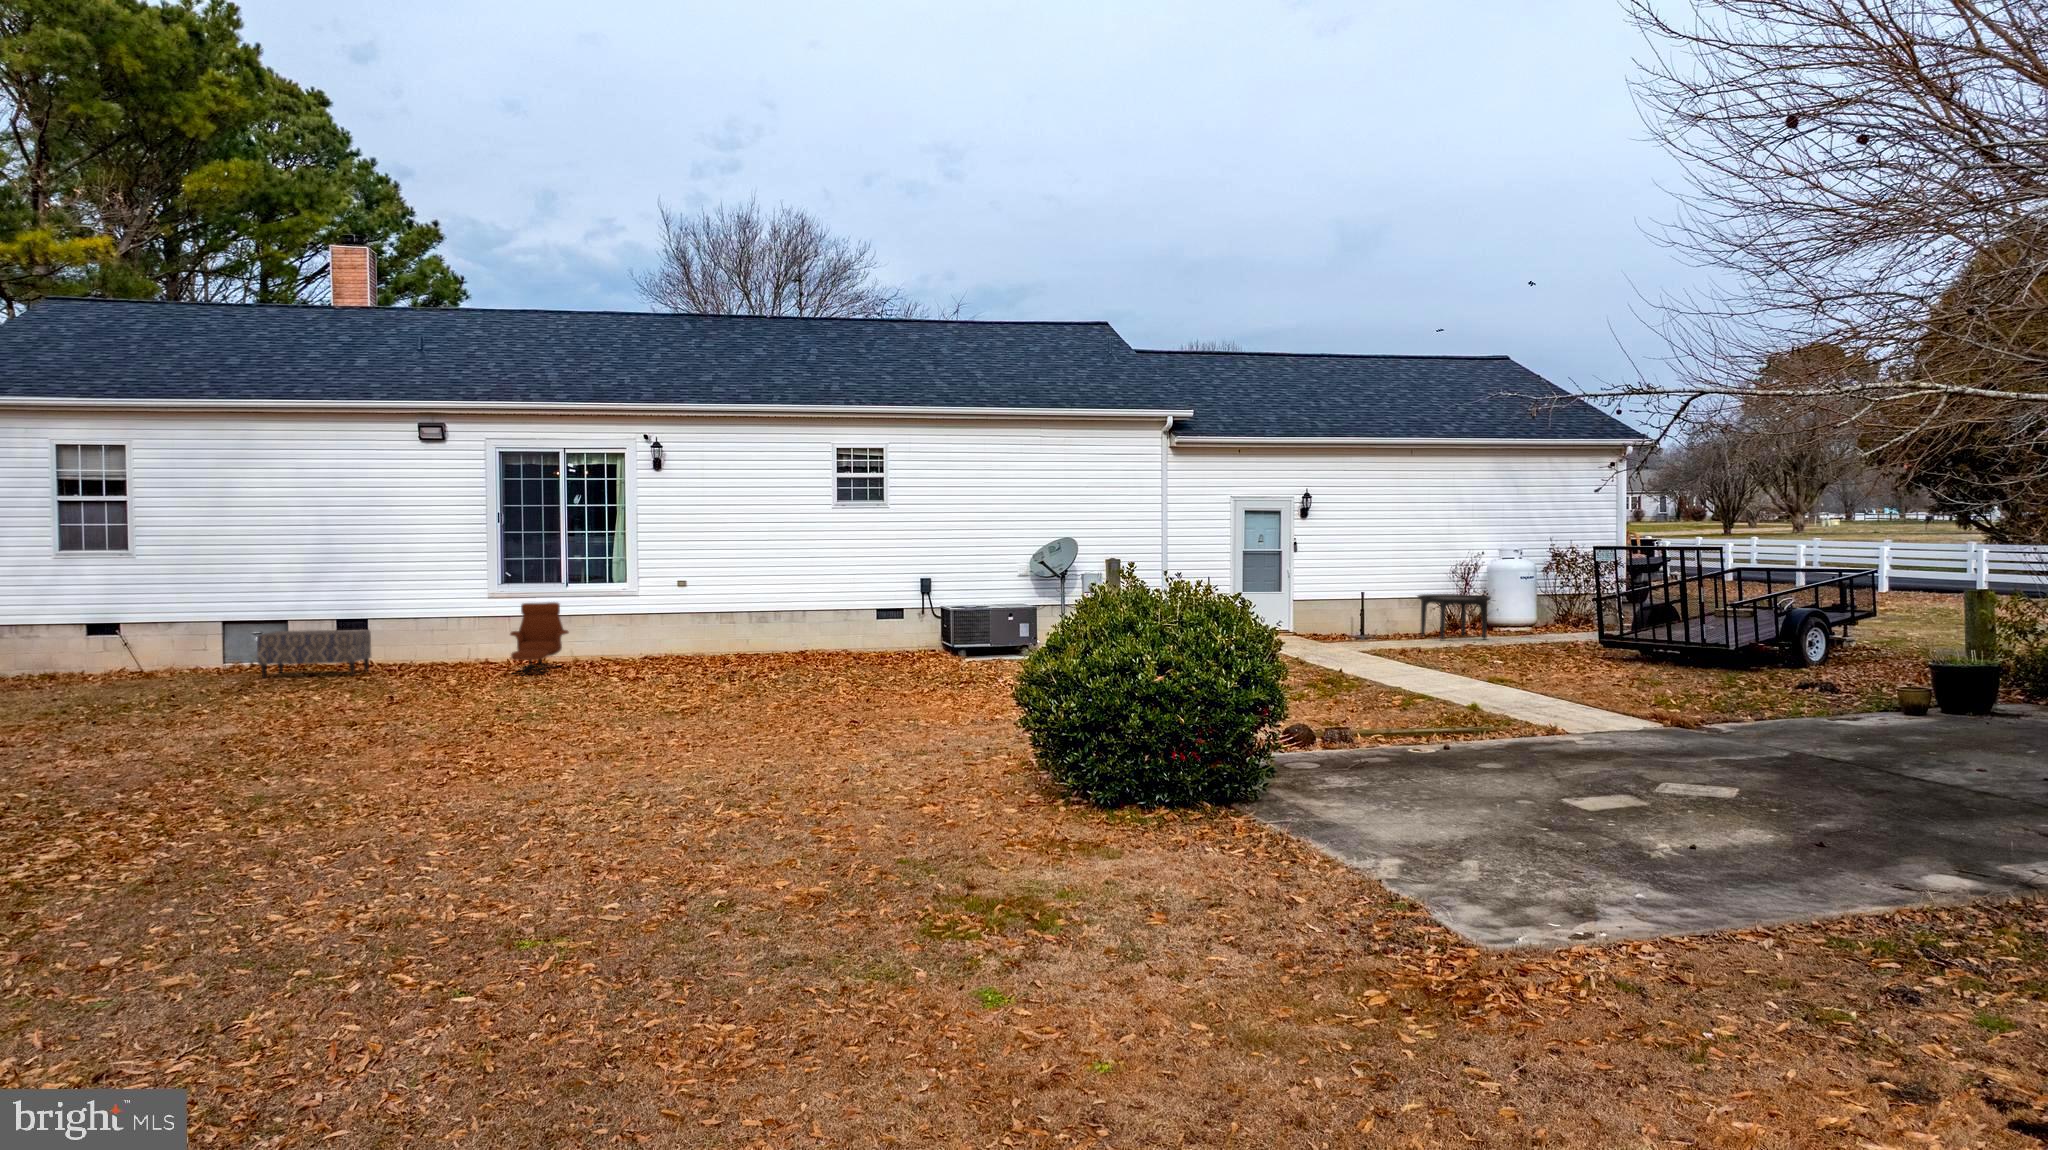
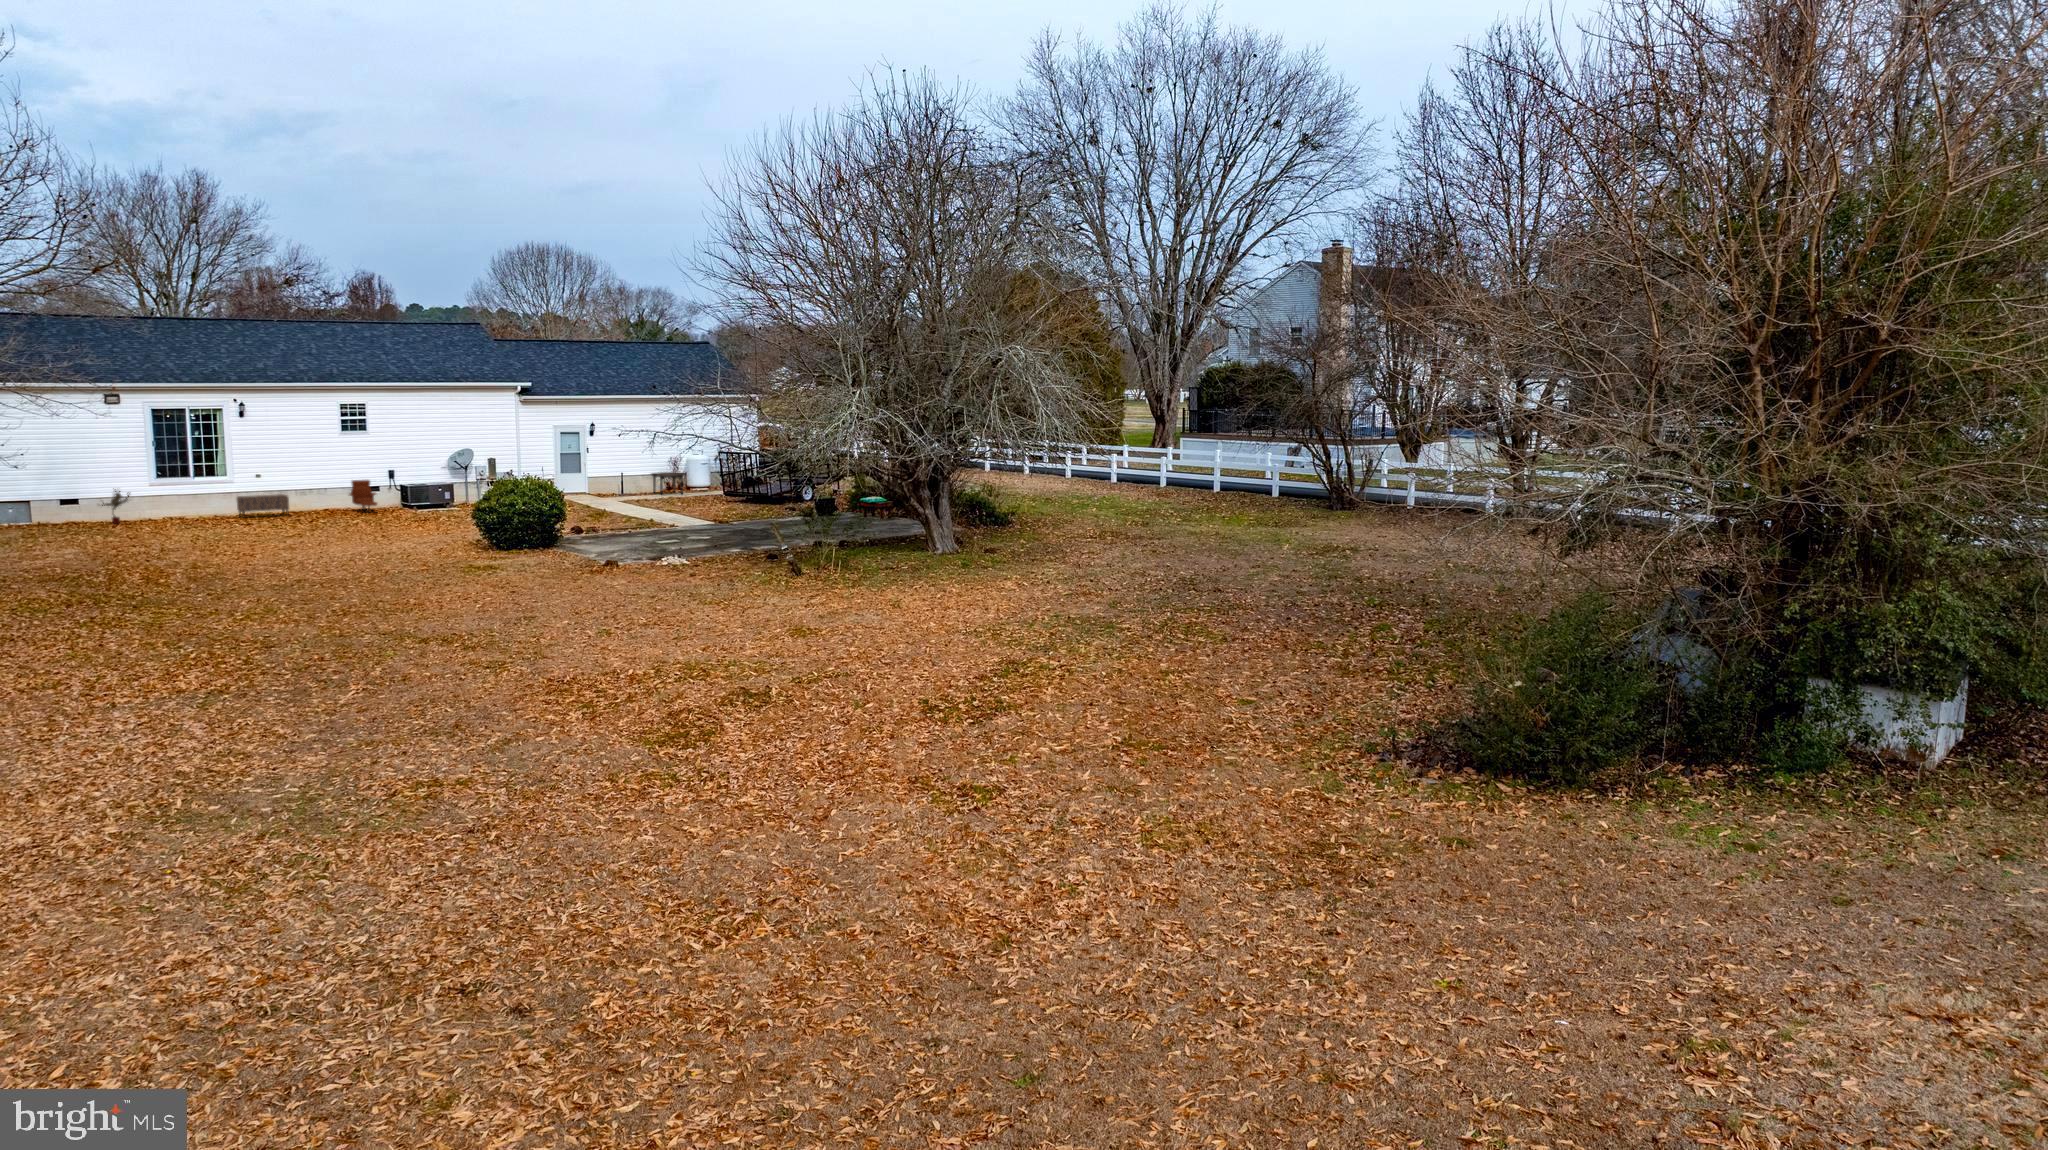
potted tree: none [385,602,446,672] -> present [102,489,130,524]
lounge chair: present [510,602,569,675] -> present [349,480,377,512]
bench: present [257,629,371,678] -> present [237,494,289,517]

